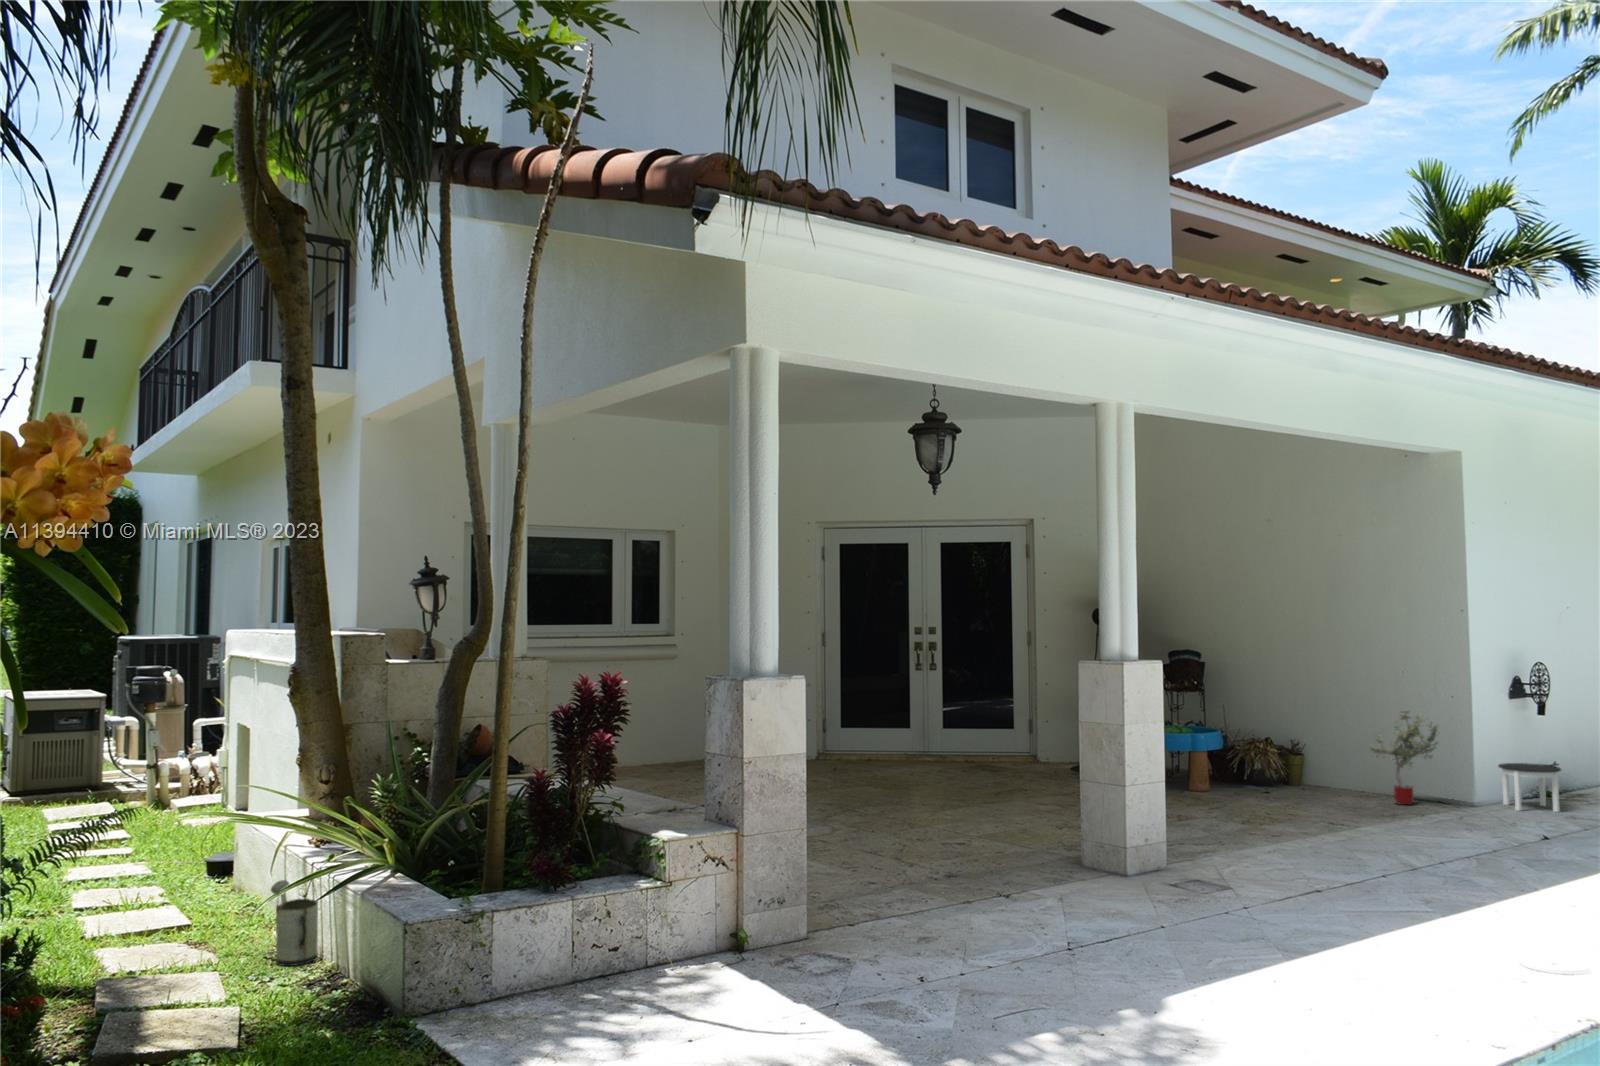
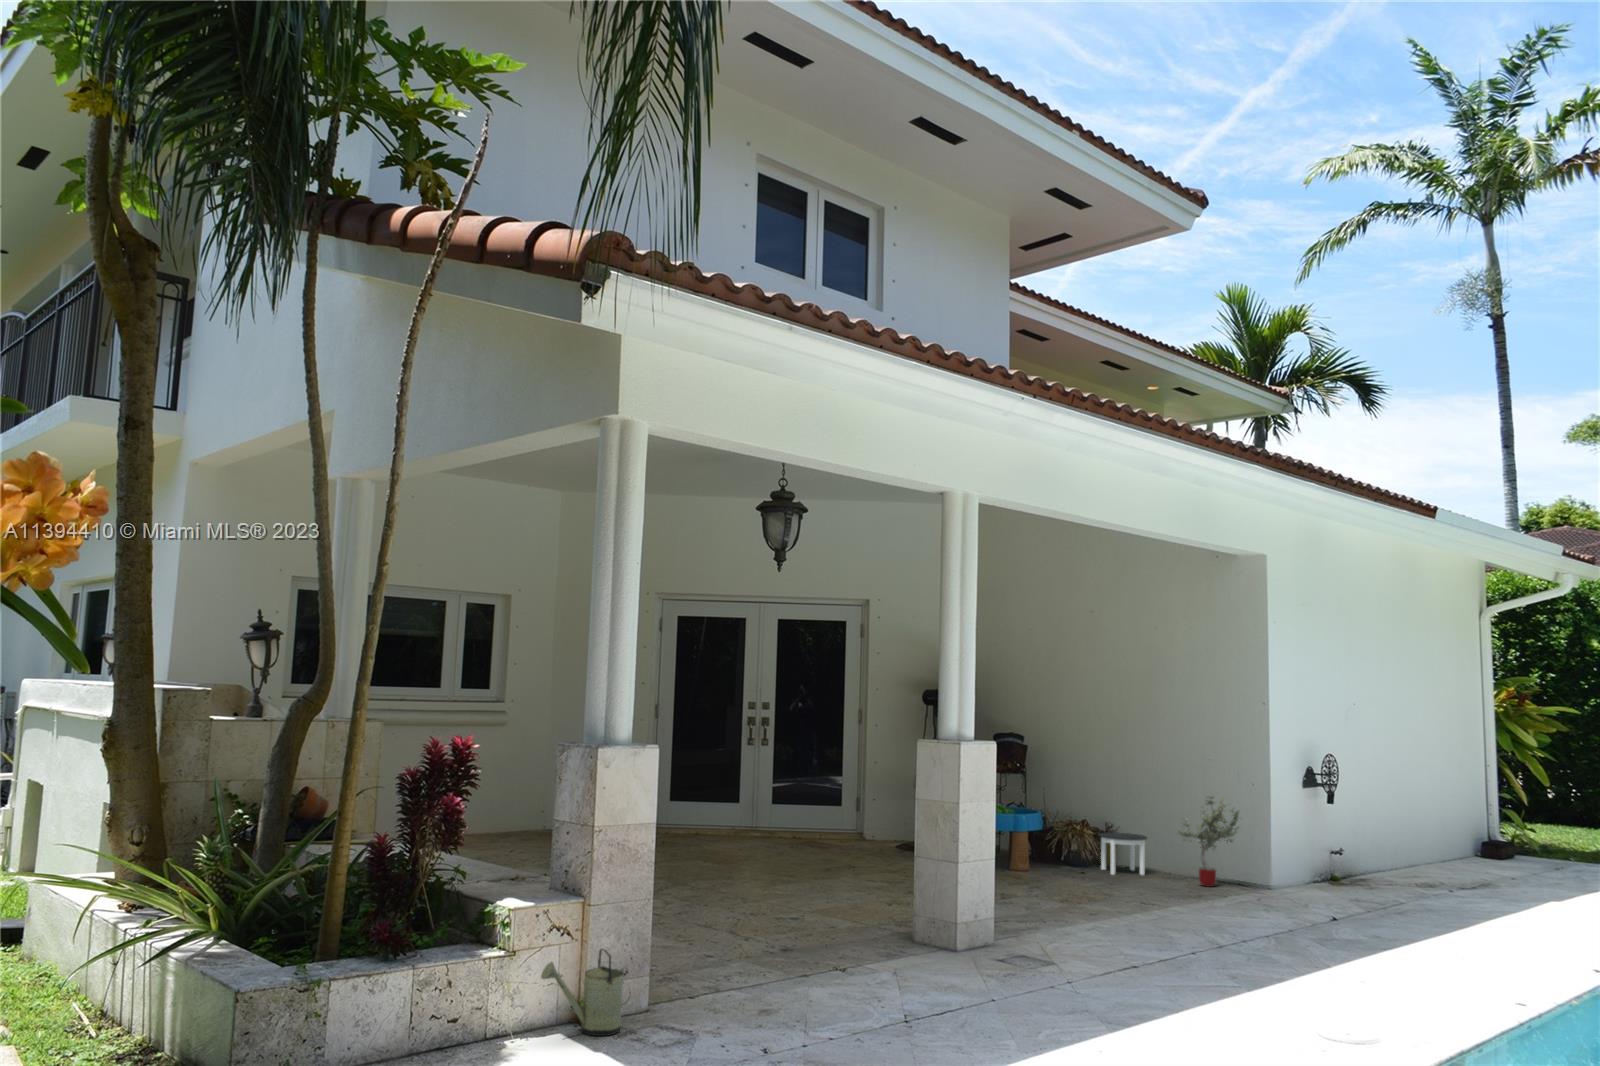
round table: present [1499,763,1561,812] -> present [1099,833,1147,875]
watering can: present [271,880,318,966] -> present [541,949,629,1036]

